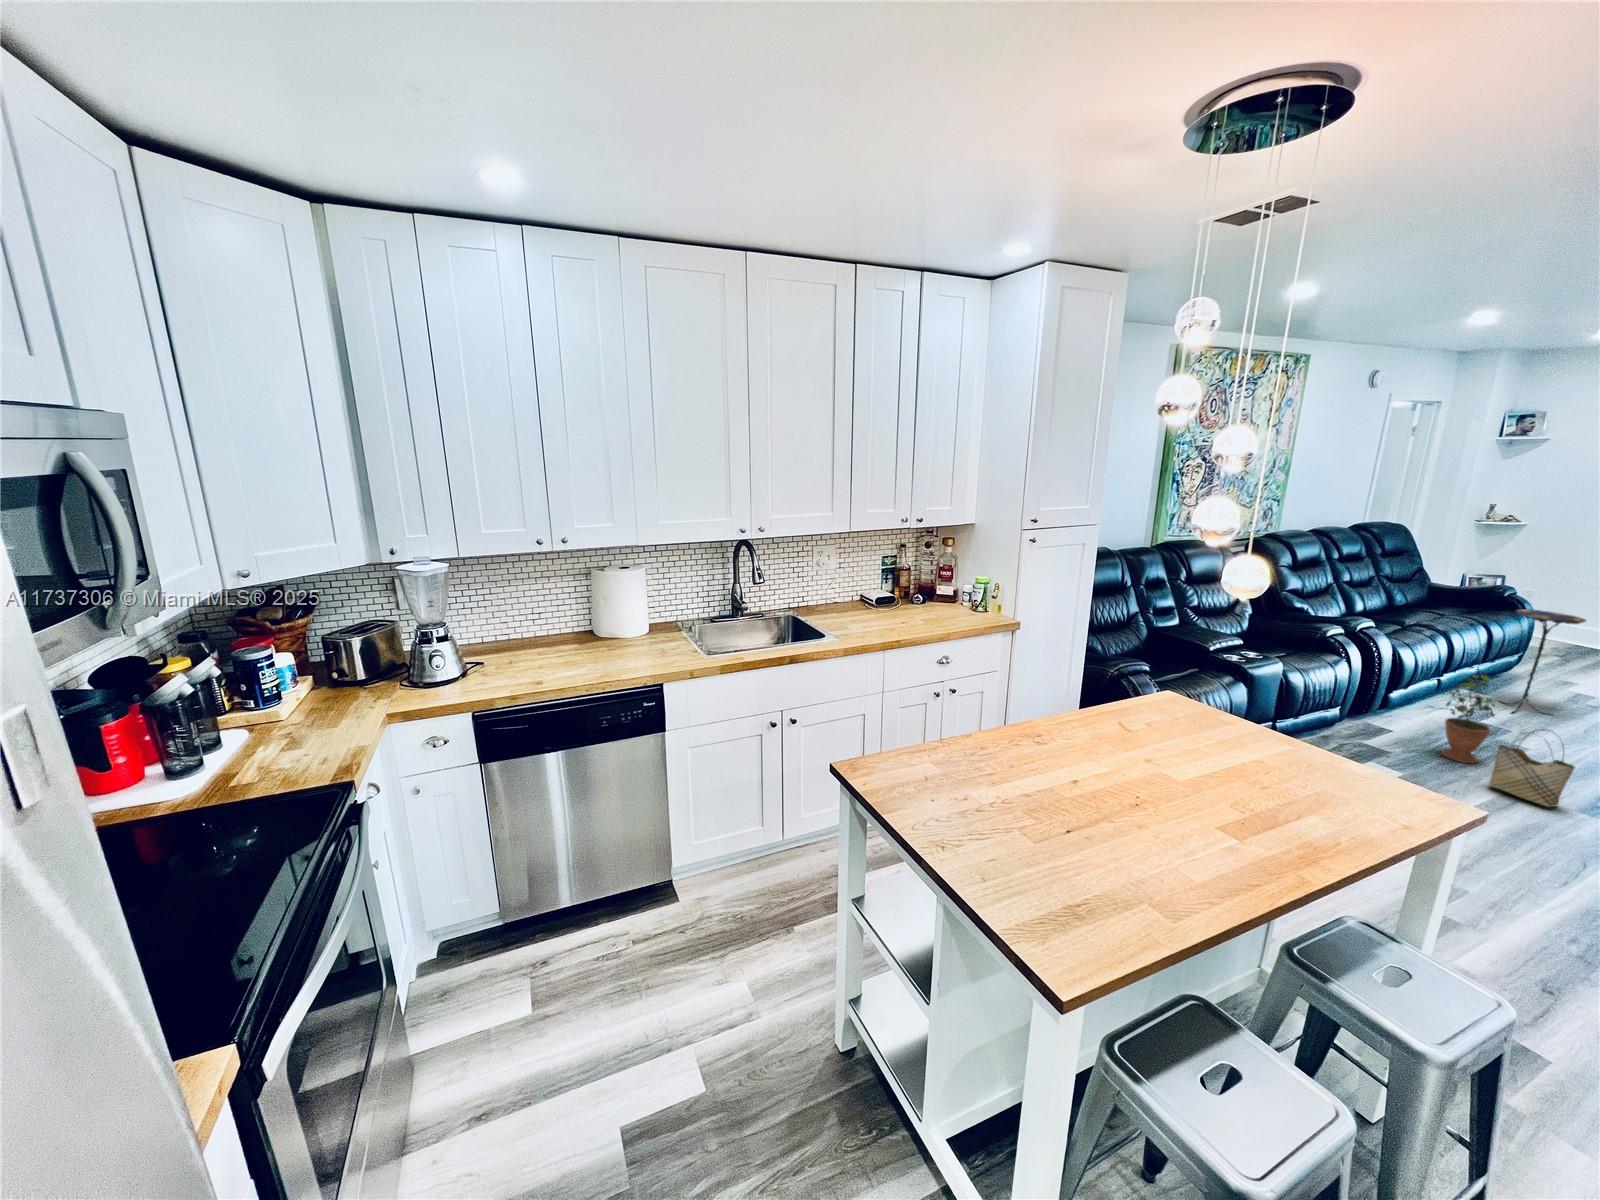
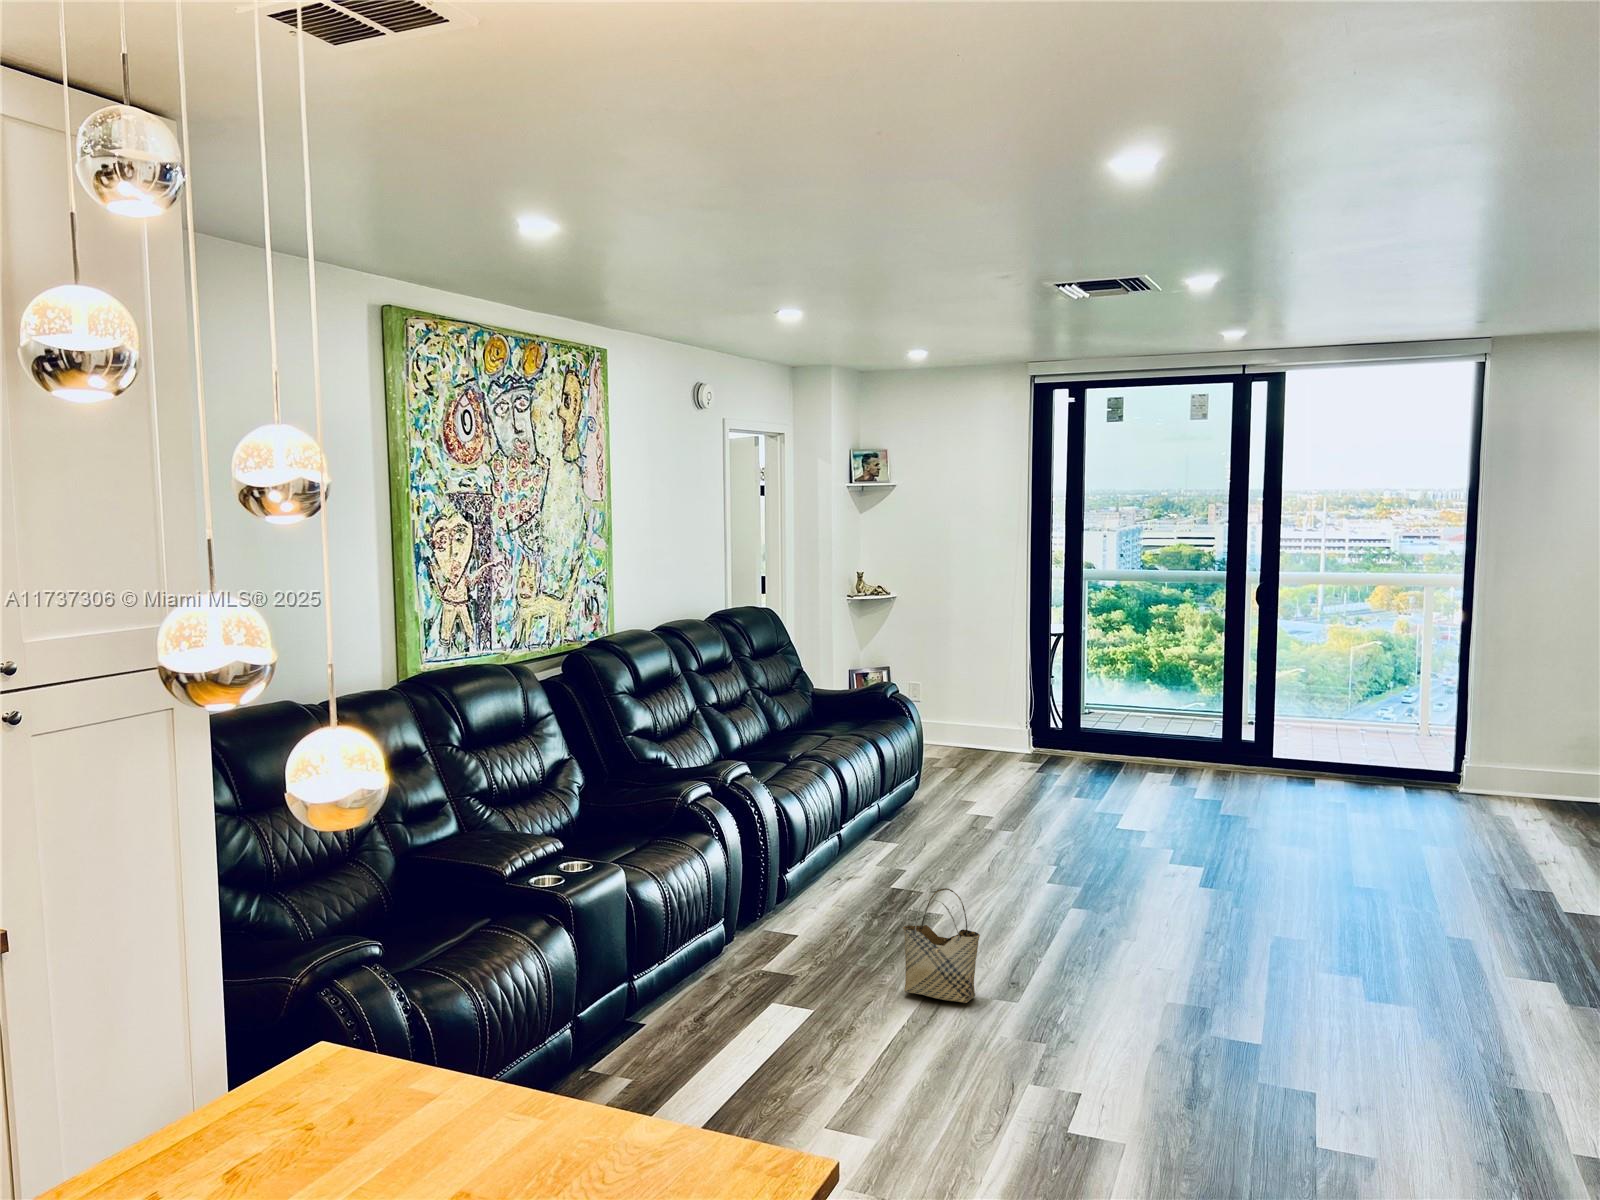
side table: present [1516,609,1586,710] -> none [896,712,961,863]
potted plant: present [1441,673,1495,763] -> none [836,815,896,963]

